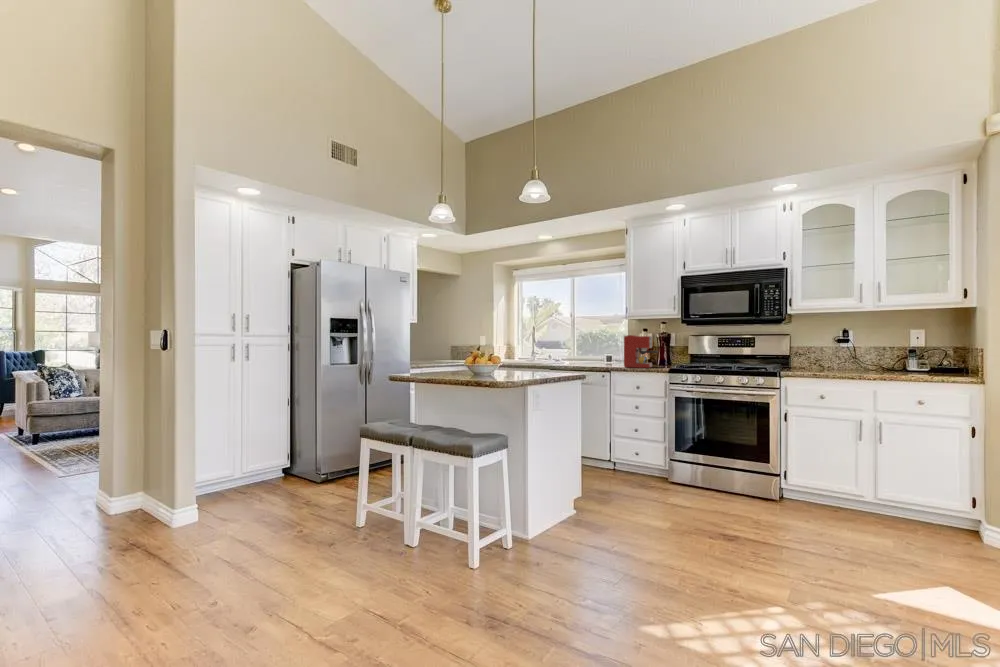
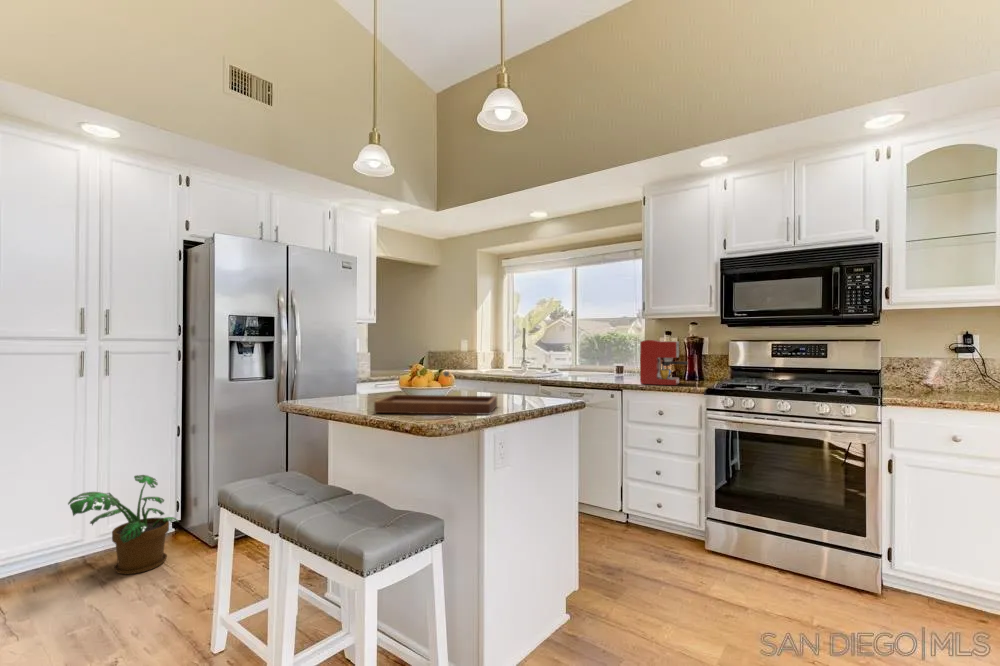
tray: none [463,354,533,378] -> present [374,371,497,415]
potted plant: none [241,432,300,497] -> present [68,475,178,574]

